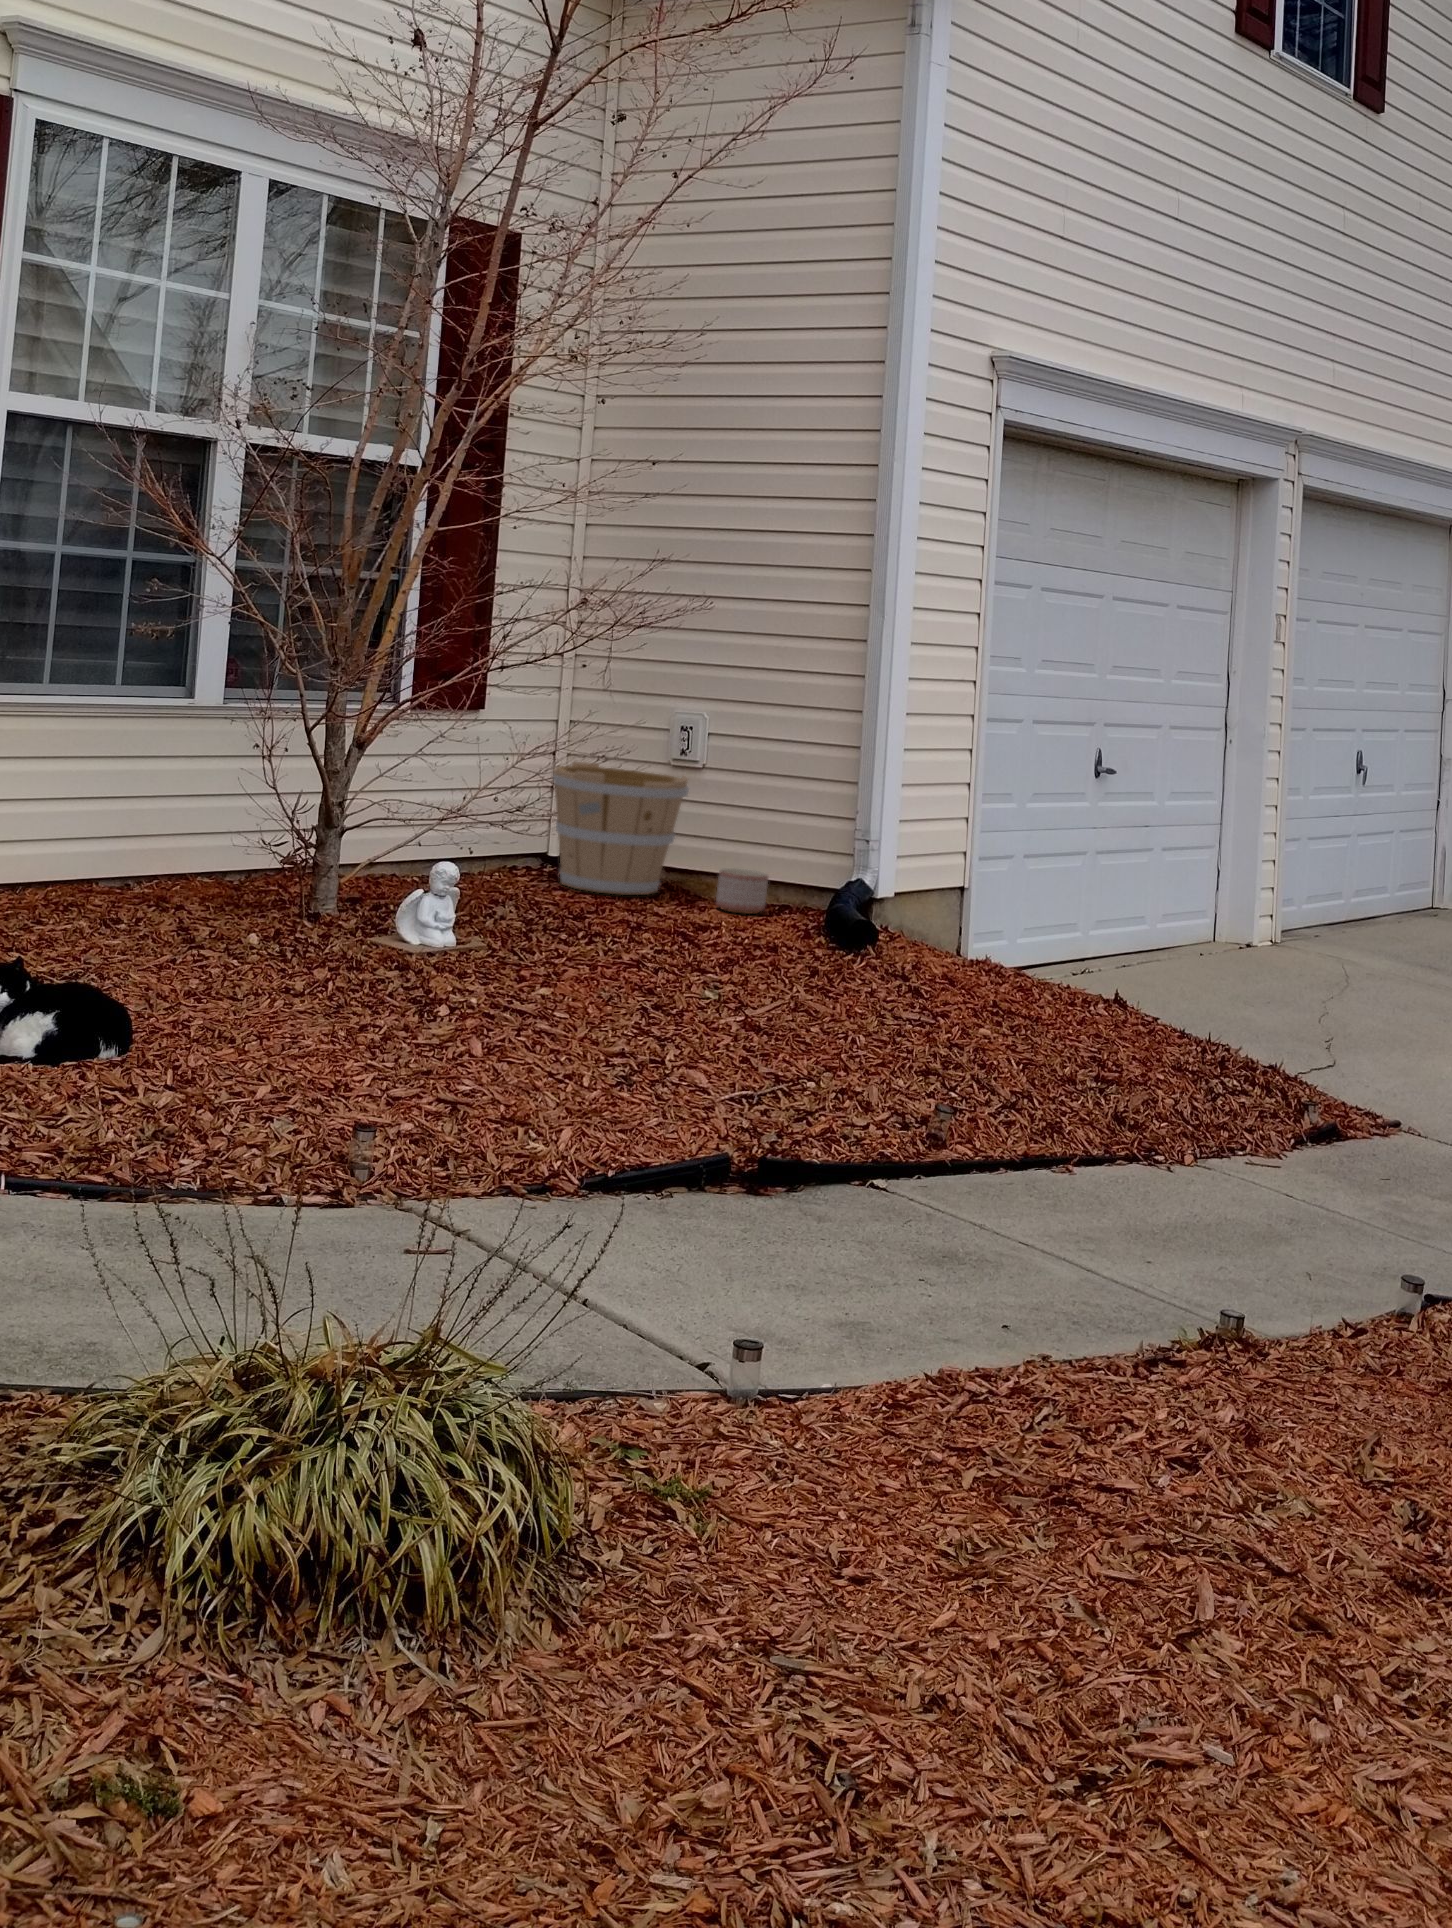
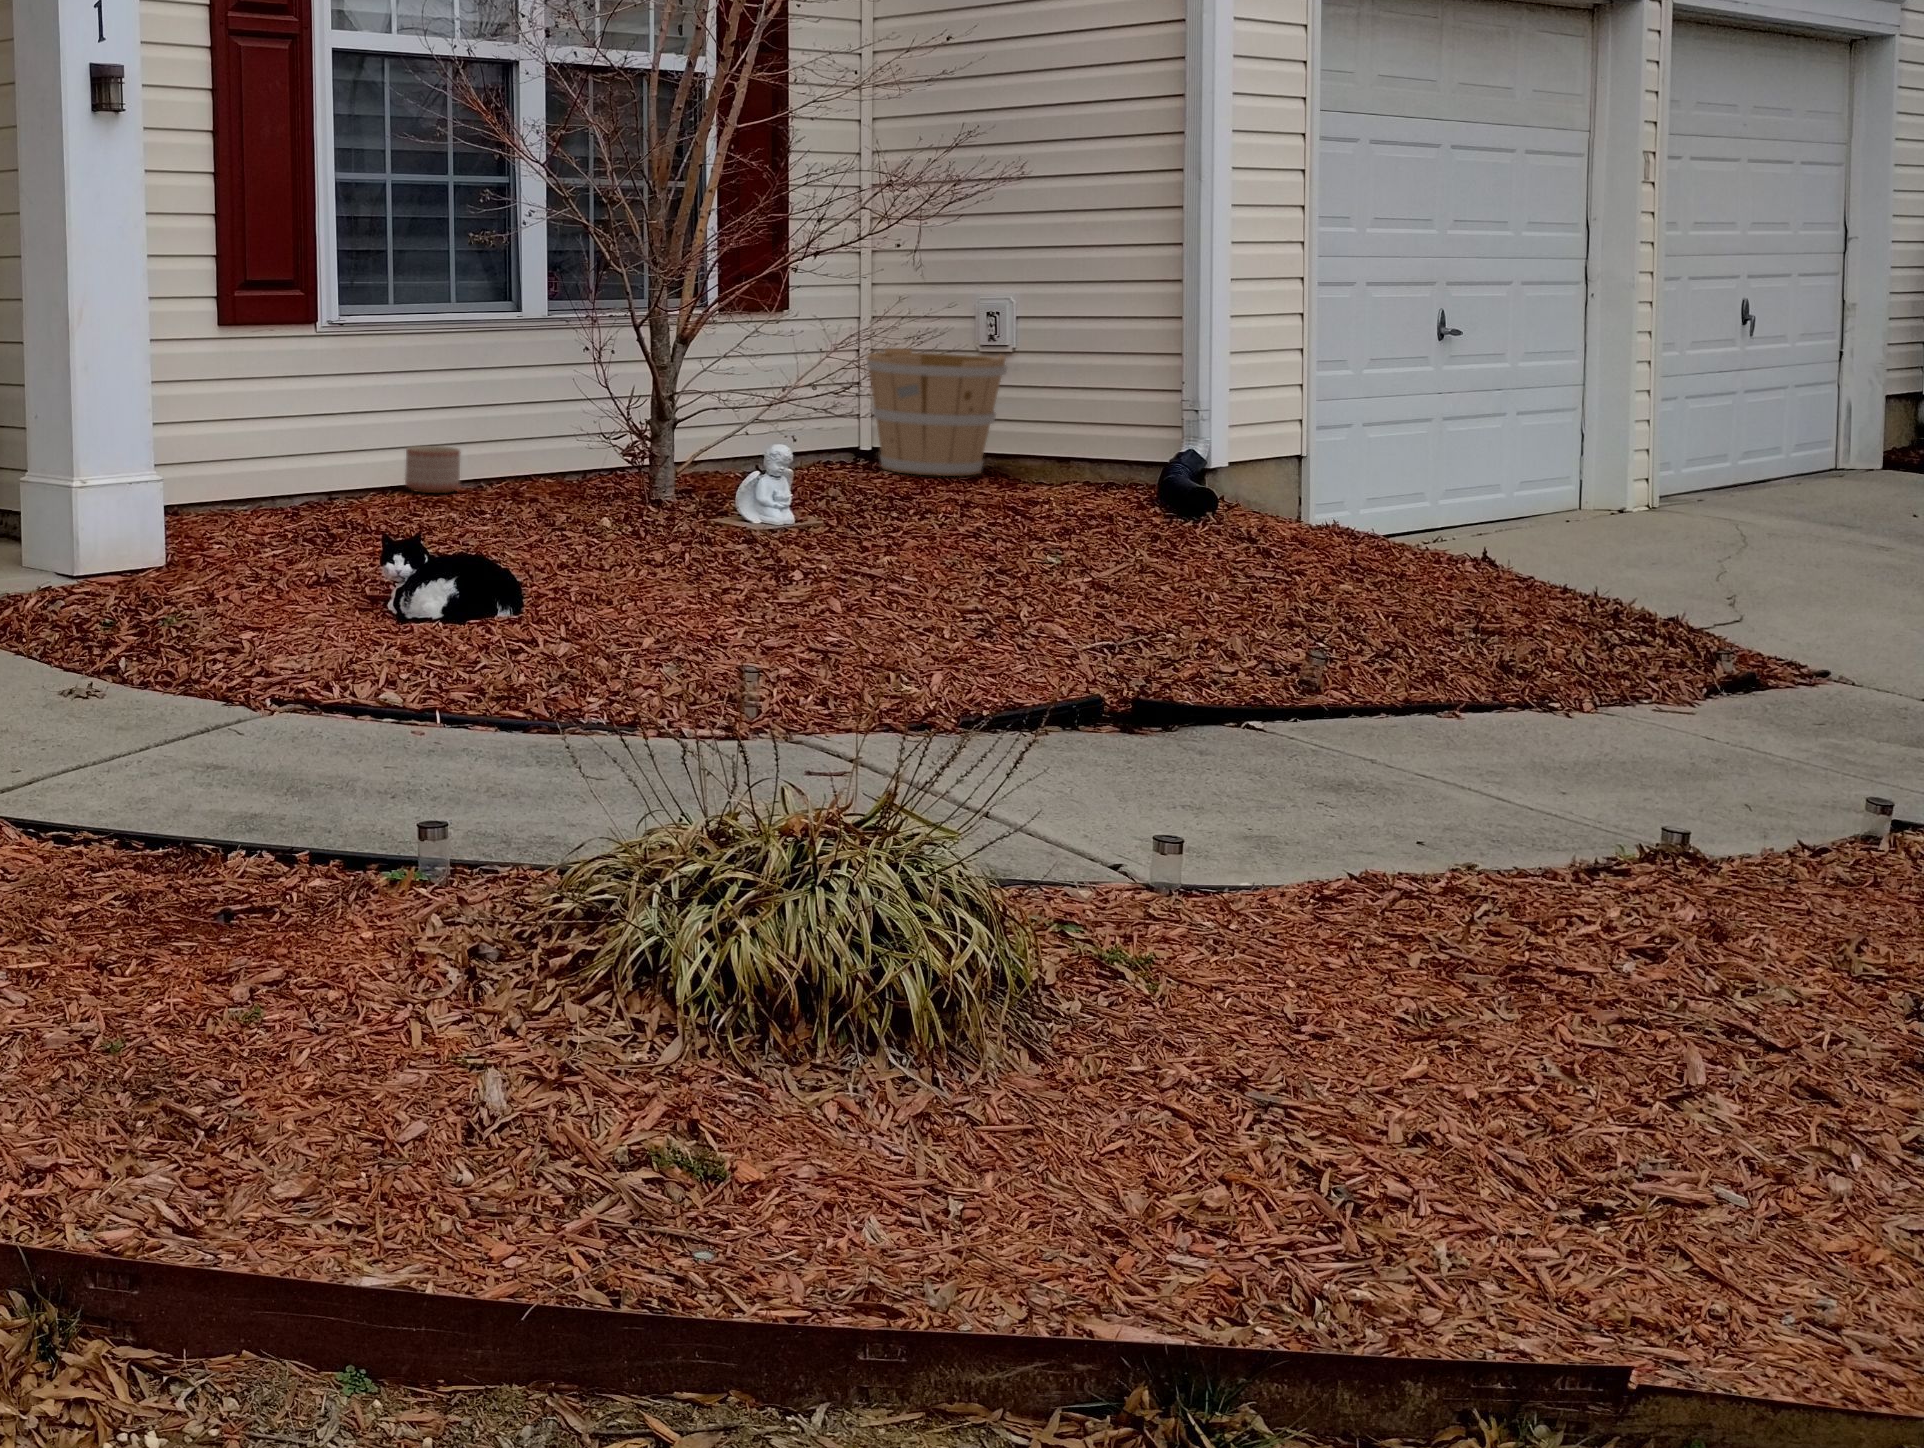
planter: present [716,868,768,914] -> present [405,446,461,493]

